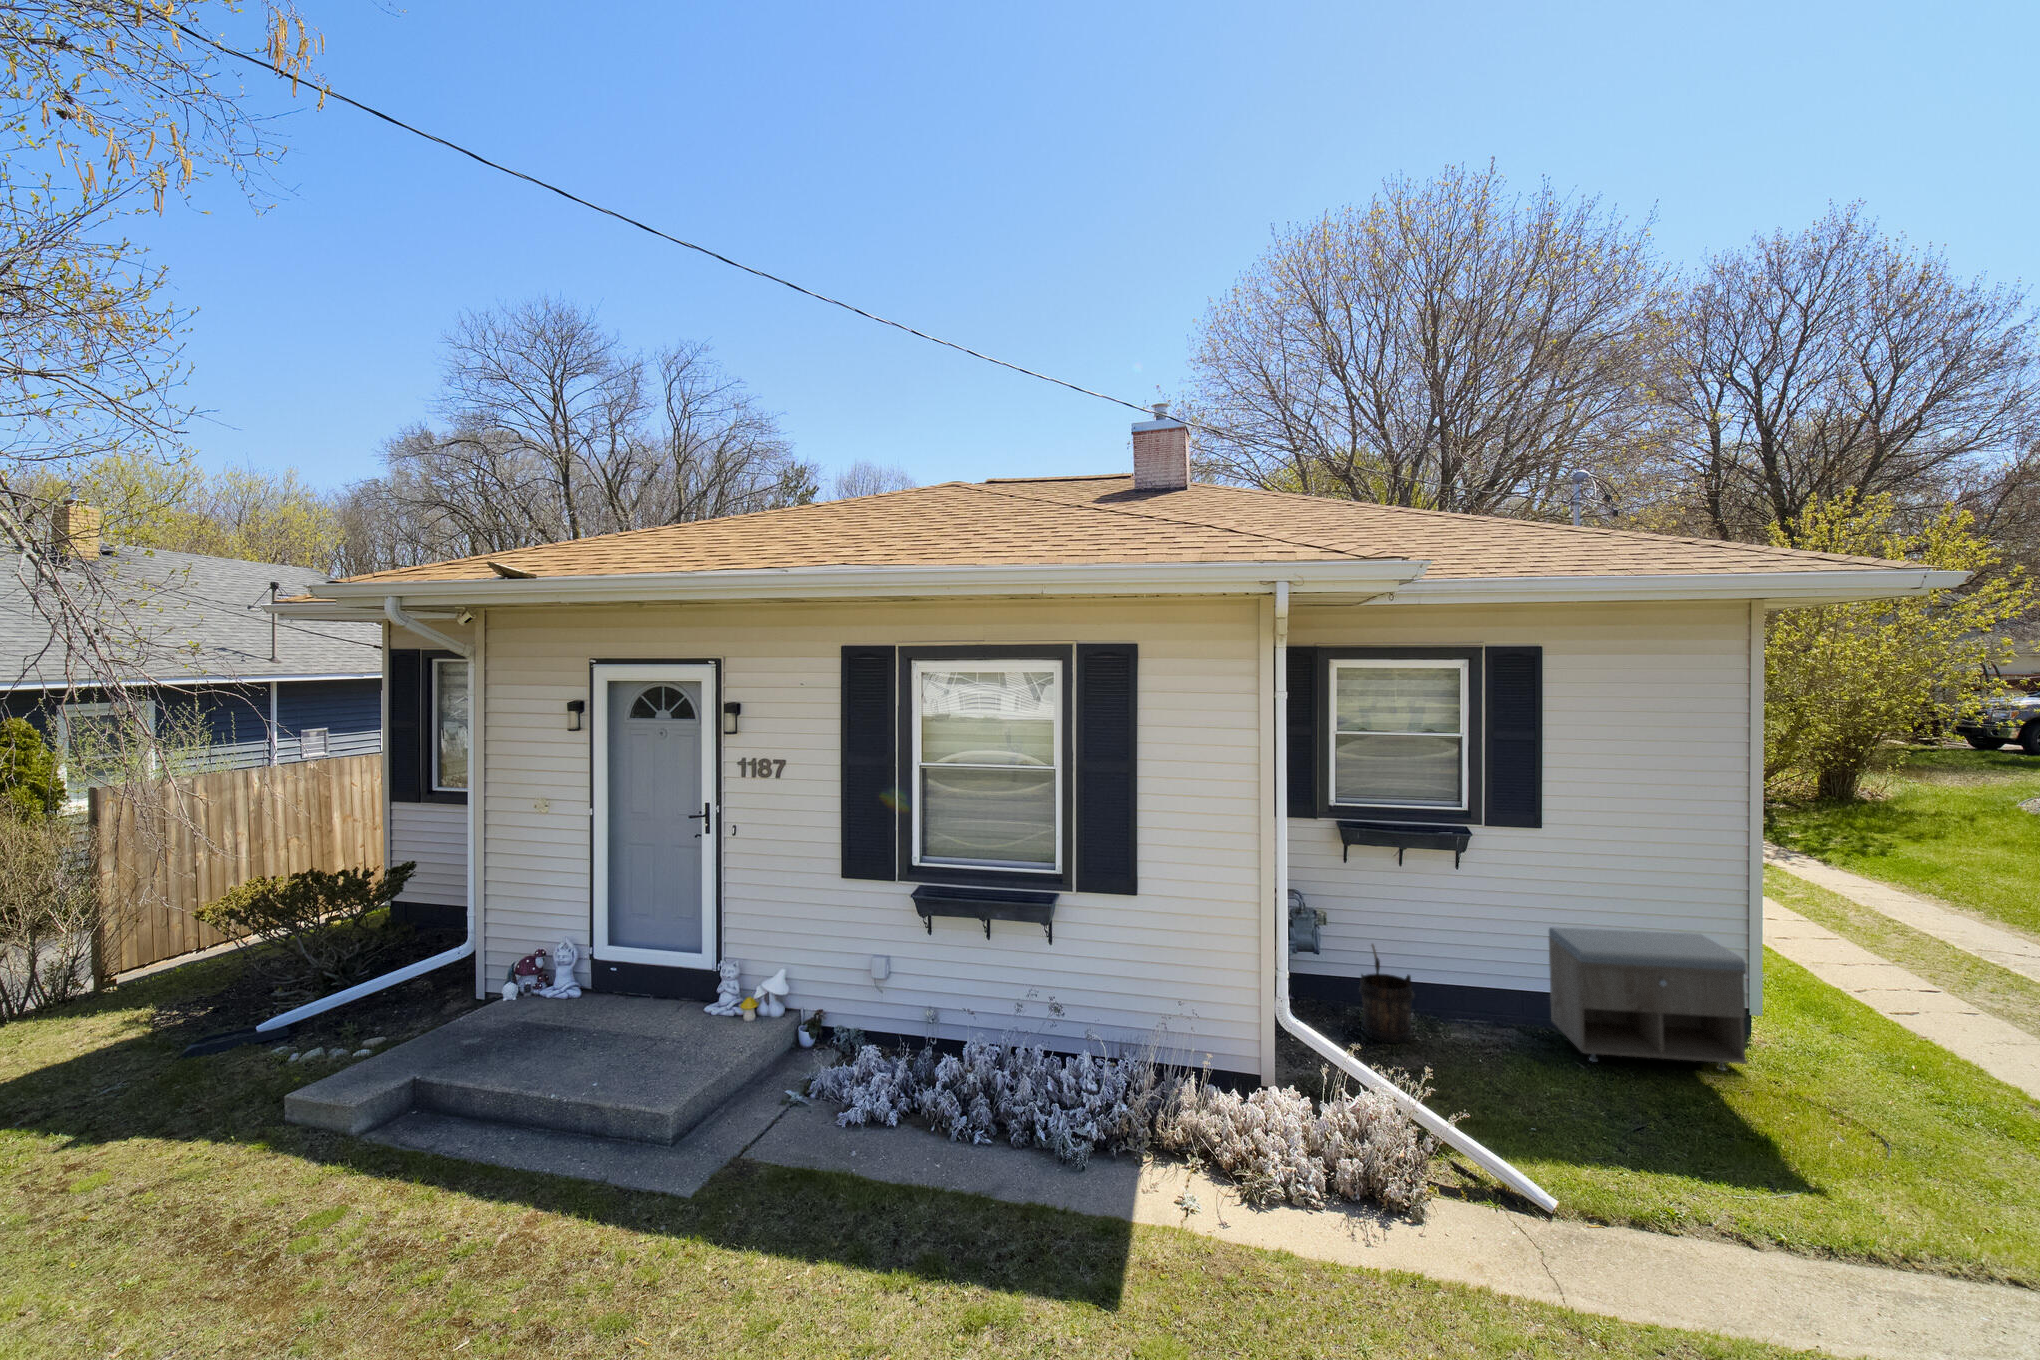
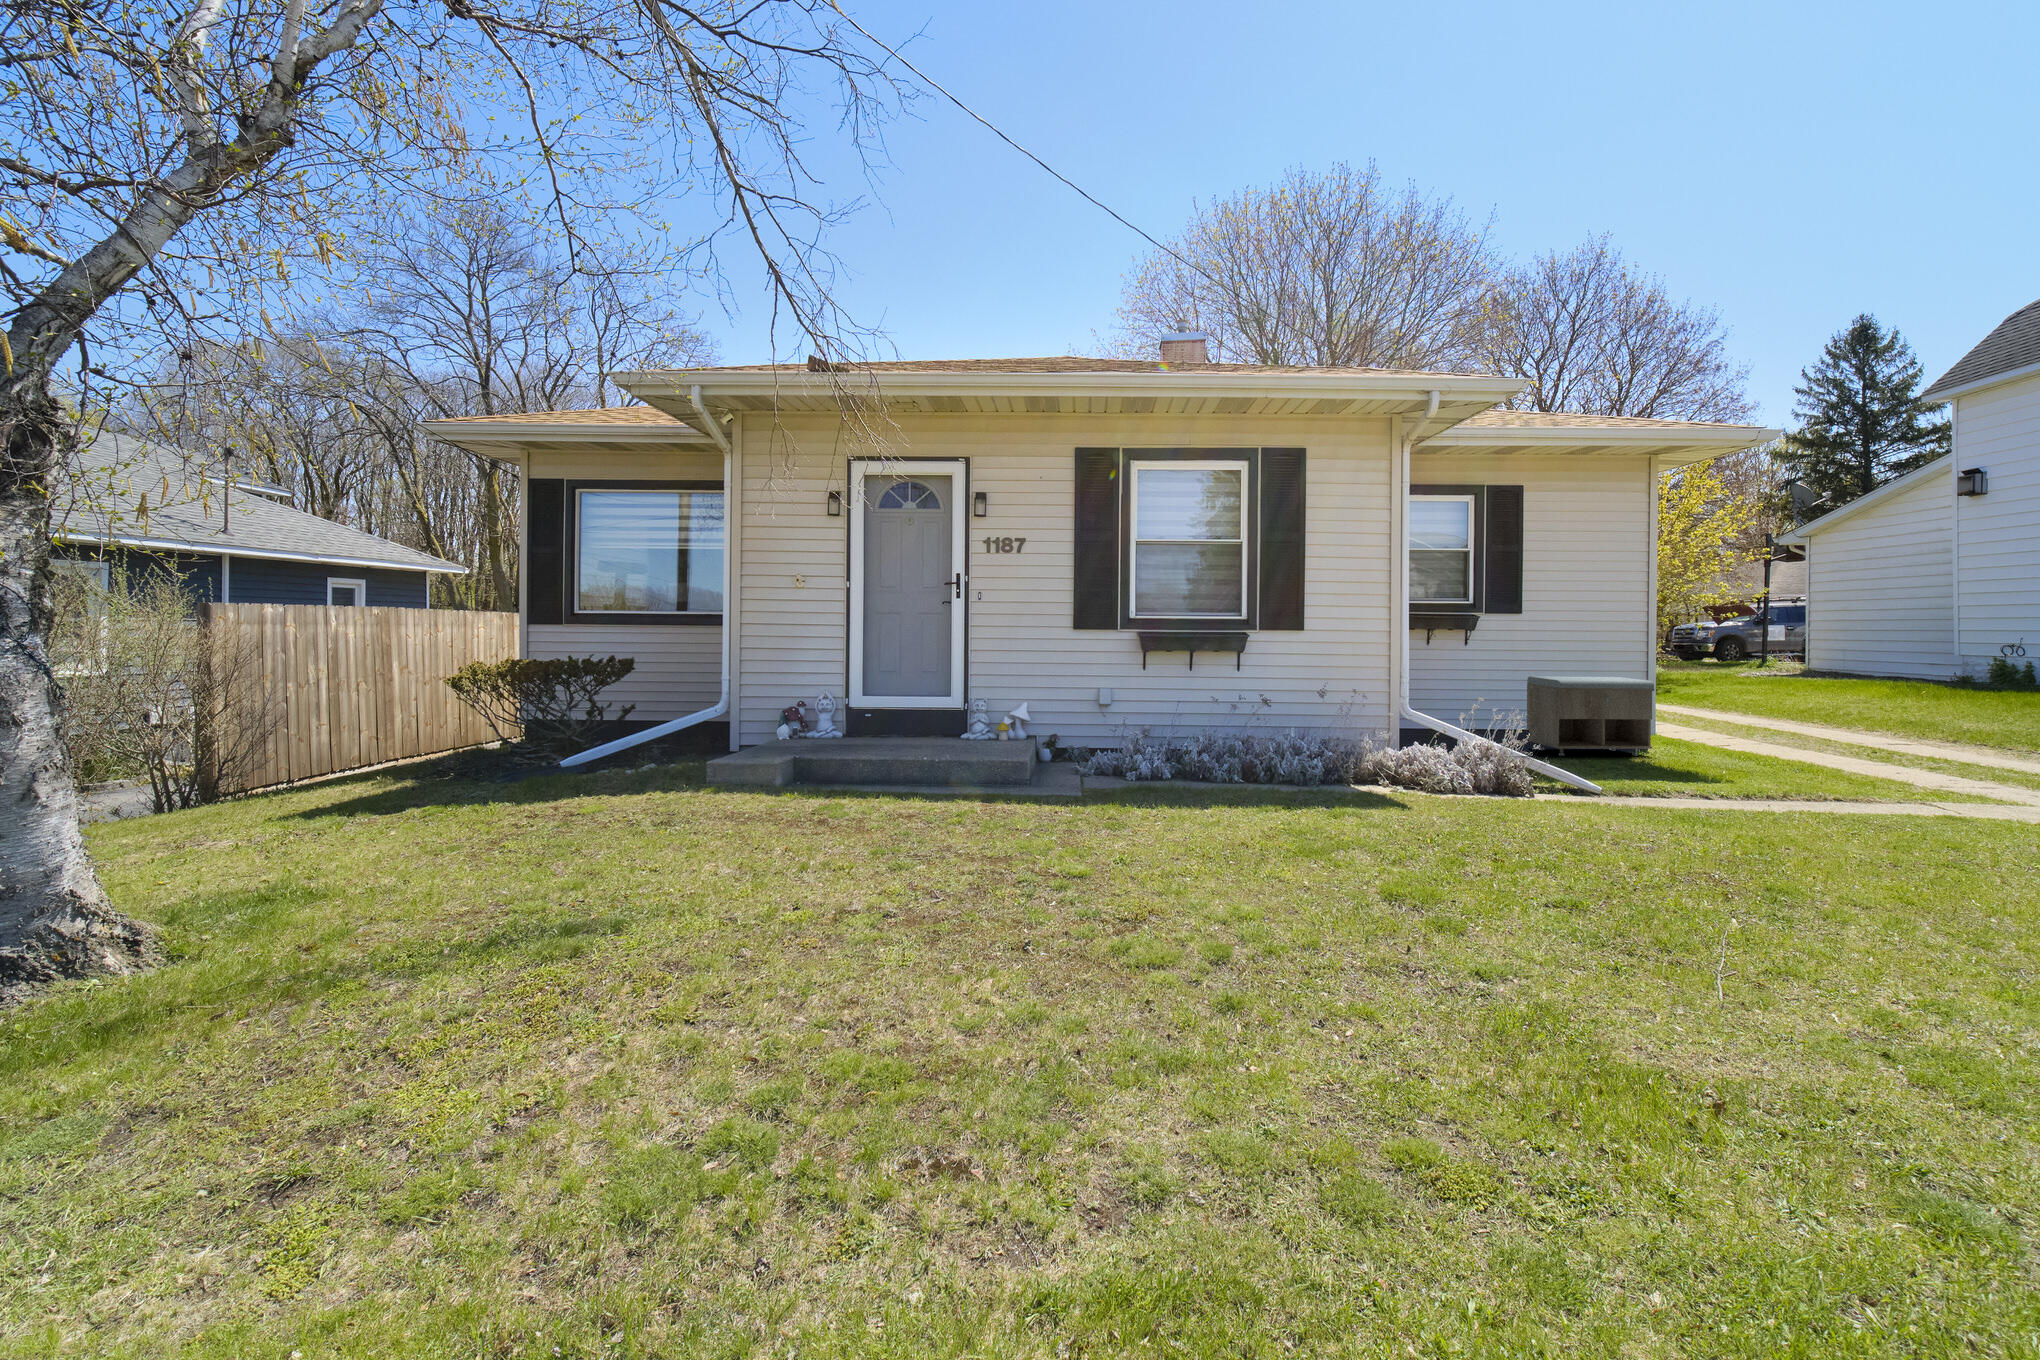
bucket: present [1359,944,1414,1043] -> none [1411,694,1449,754]

